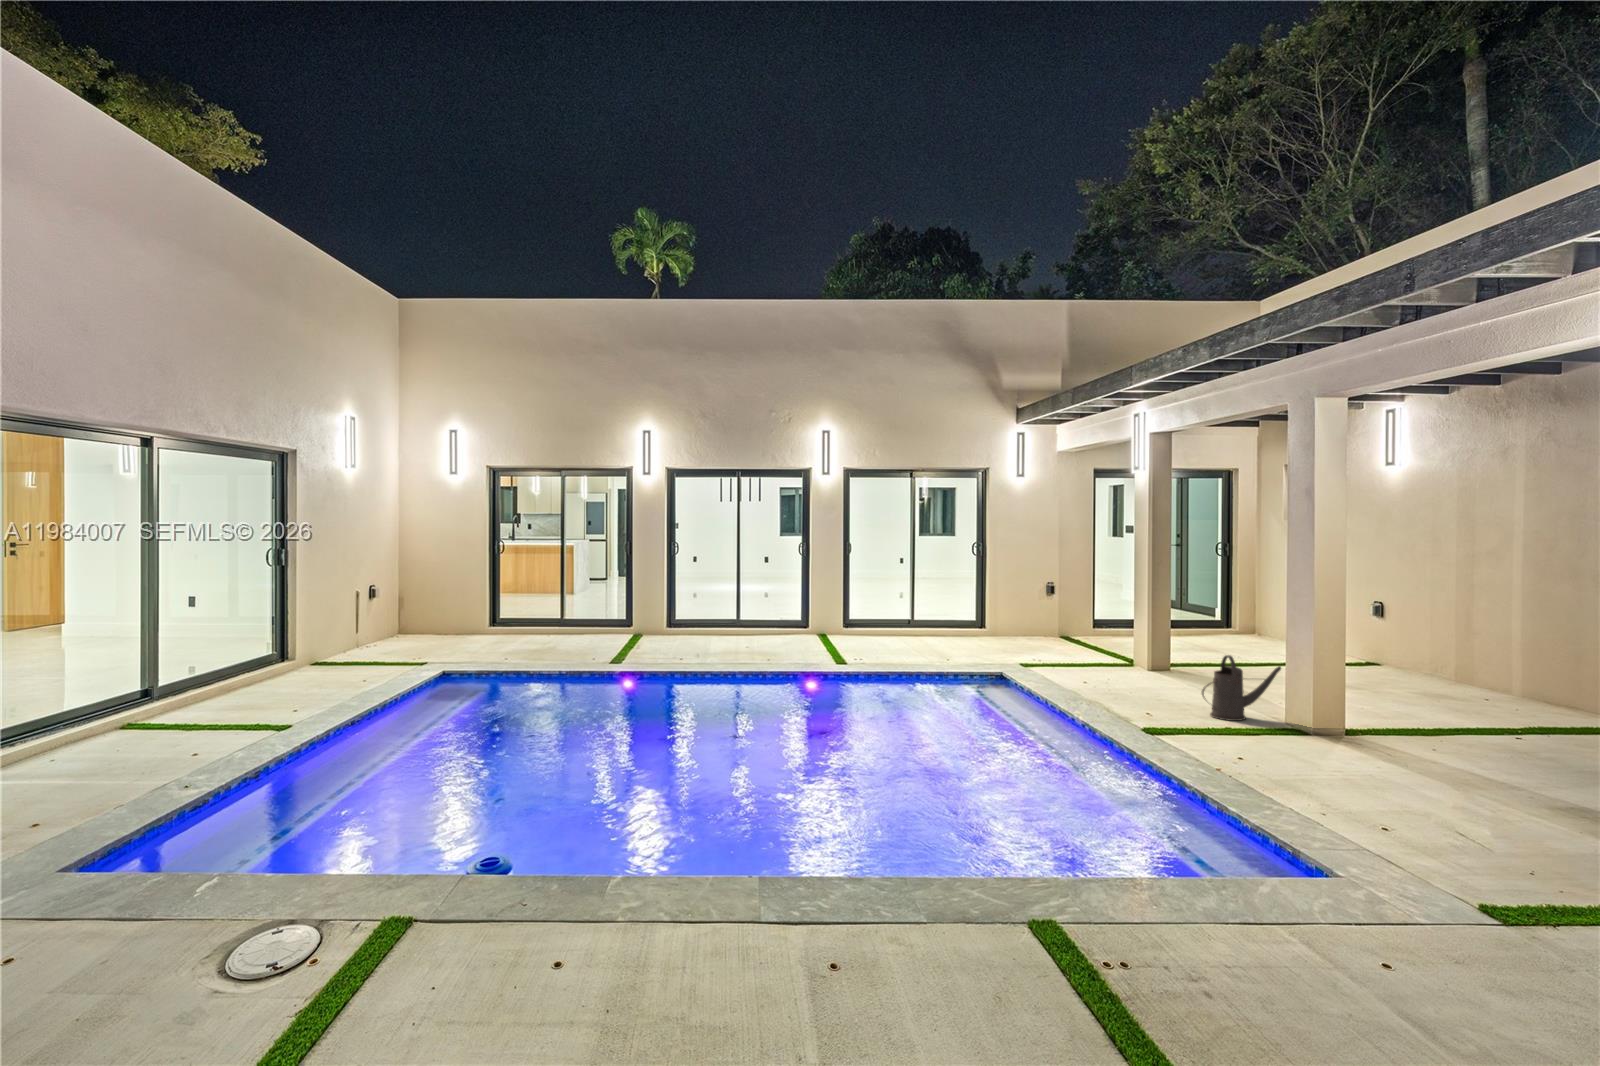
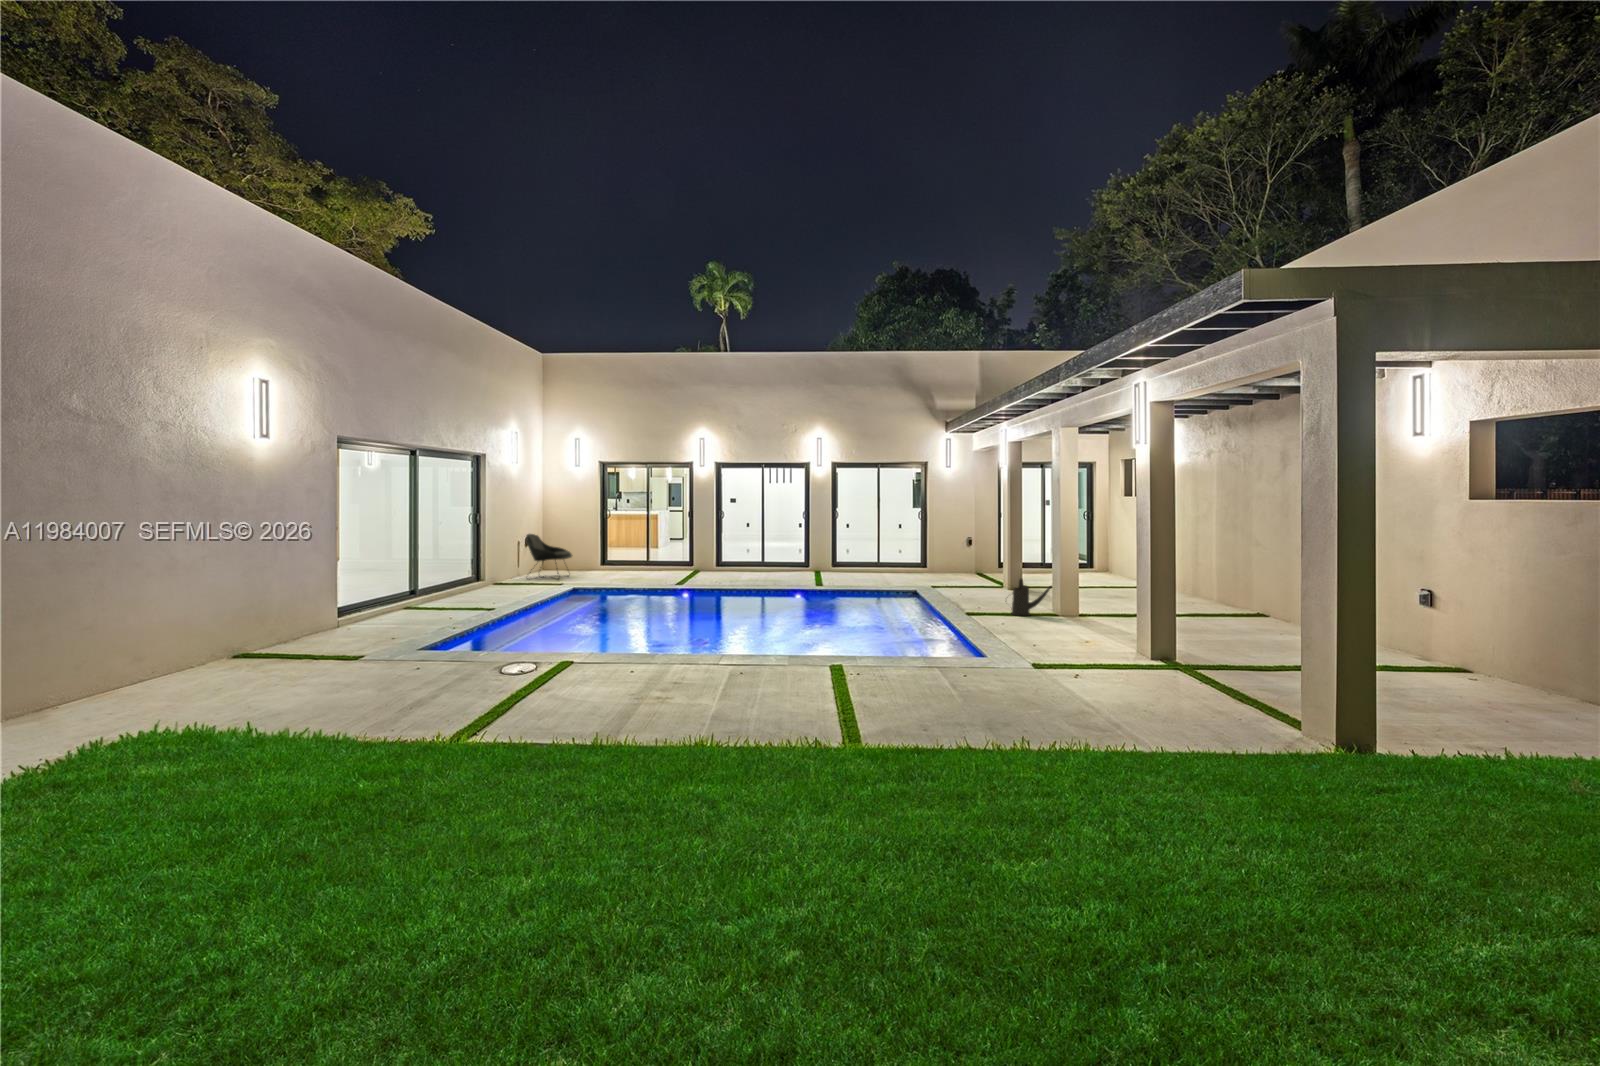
lounge chair: none [369,579,446,654] -> present [526,534,572,580]

